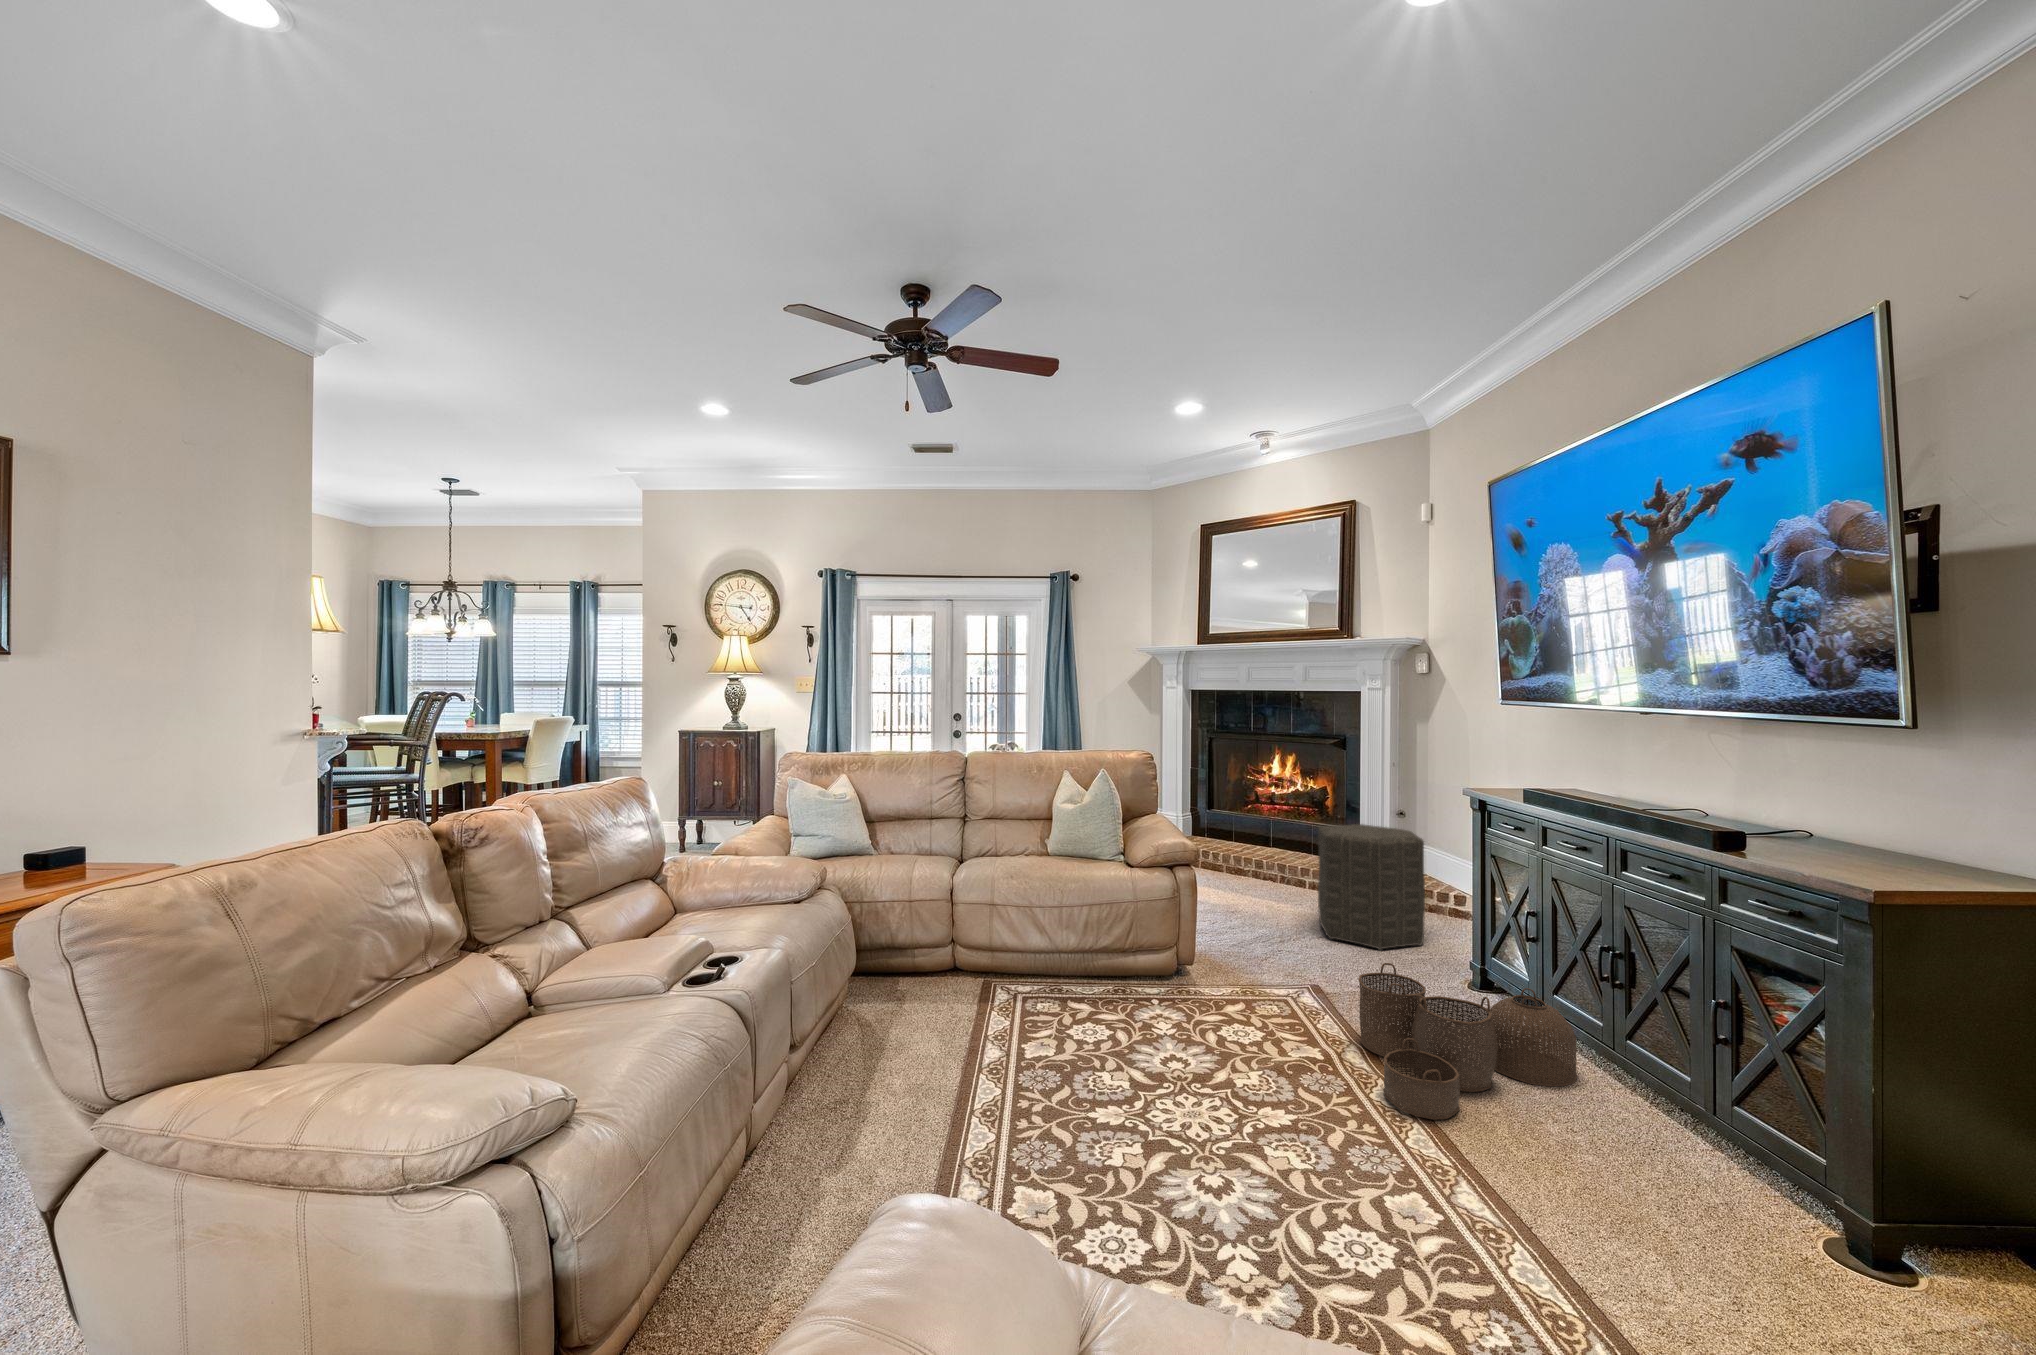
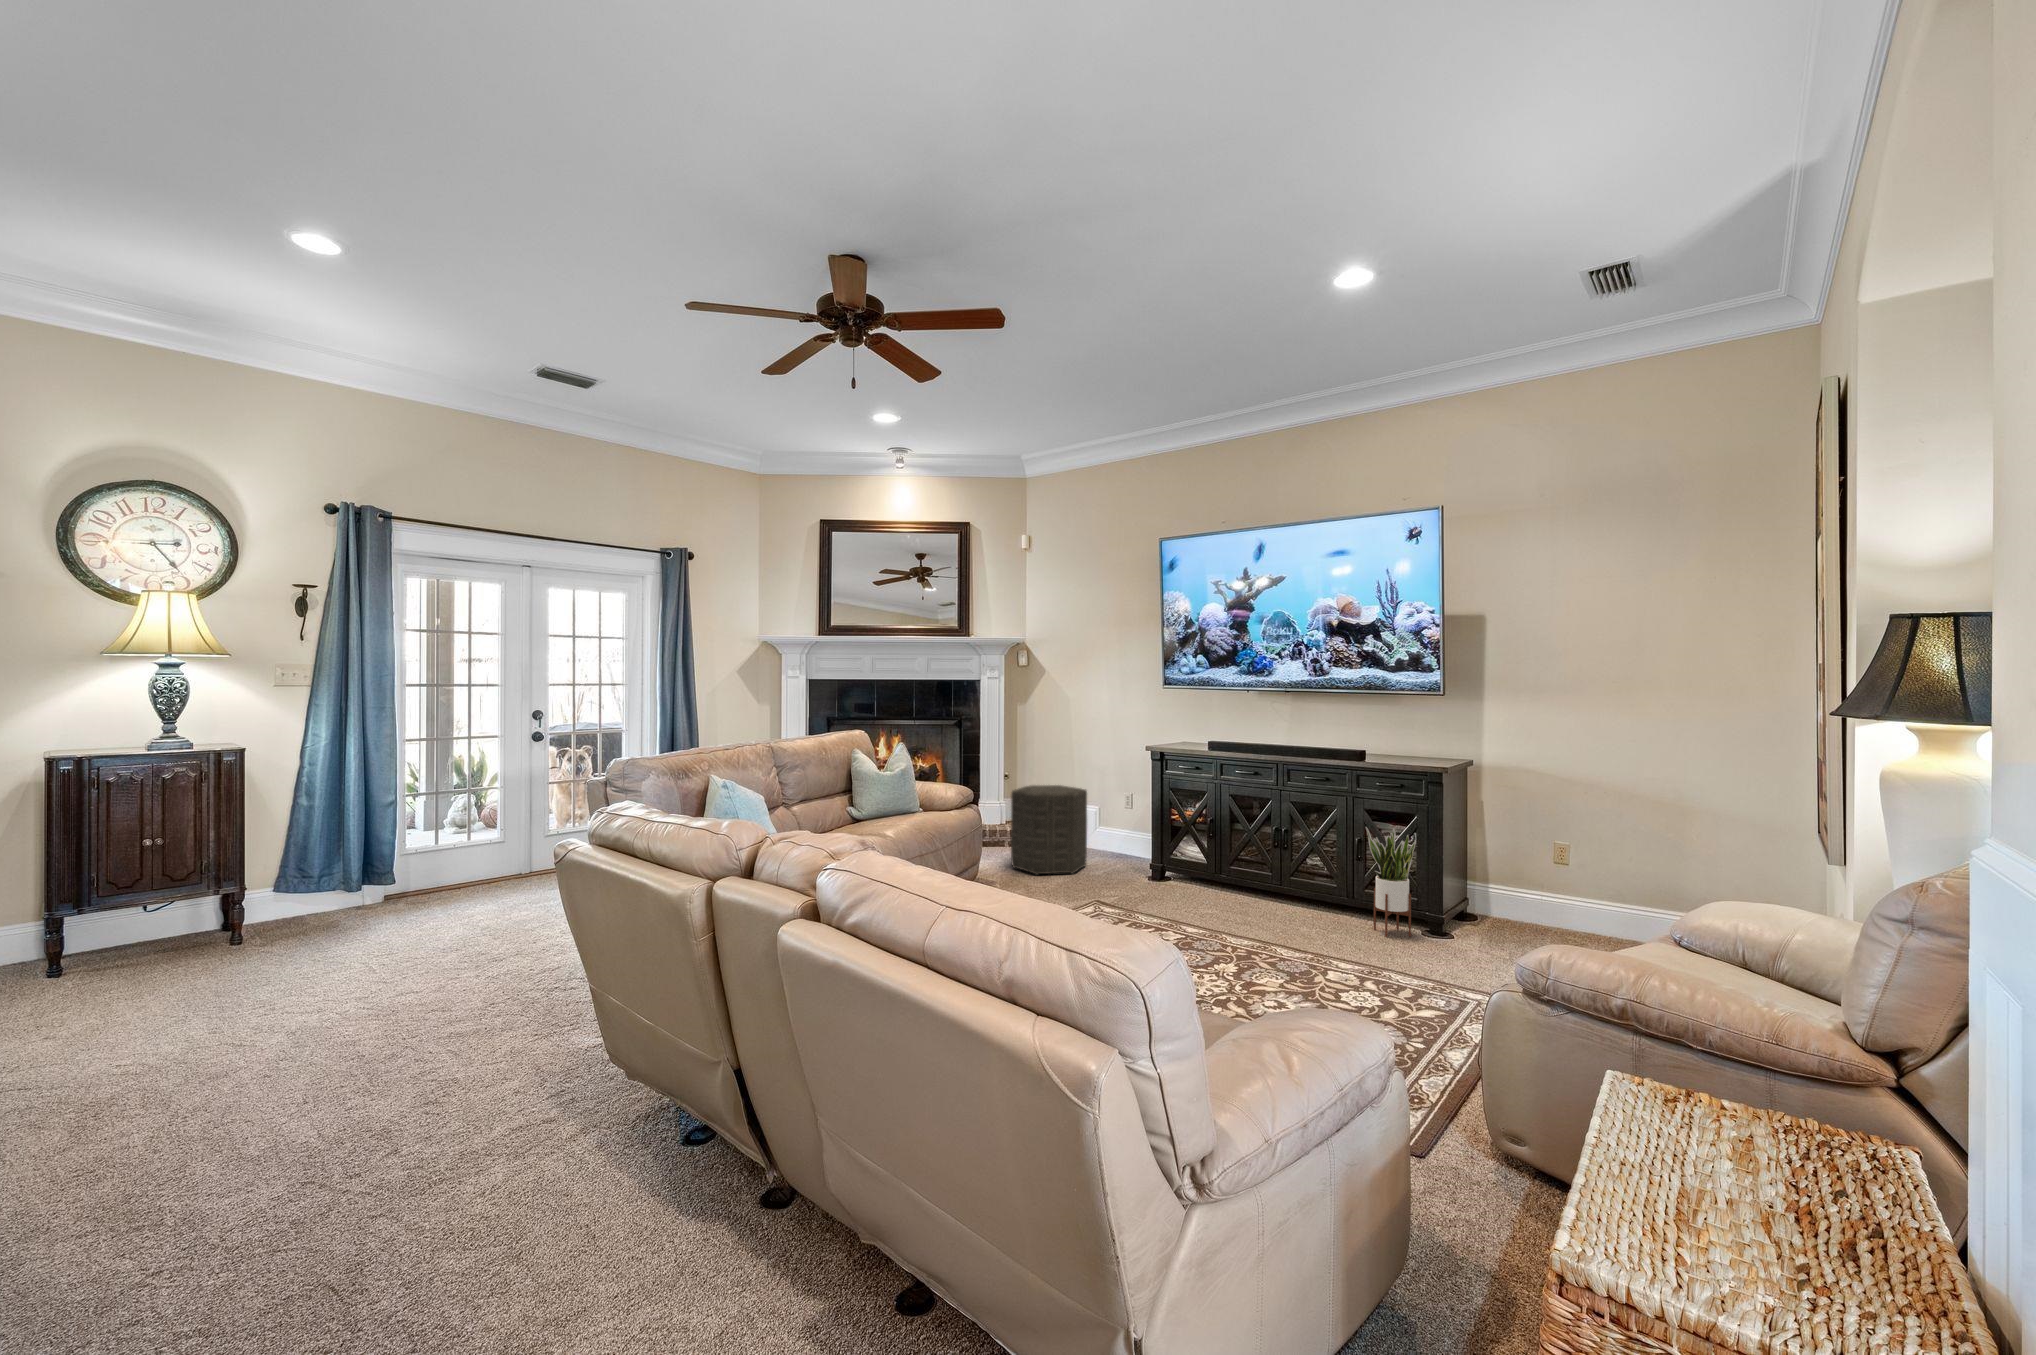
woven basket: present [1358,963,1577,1120] -> none [1161,860,1260,937]
potted plant: none [1701,992,1835,1279] -> present [1366,827,1415,937]

